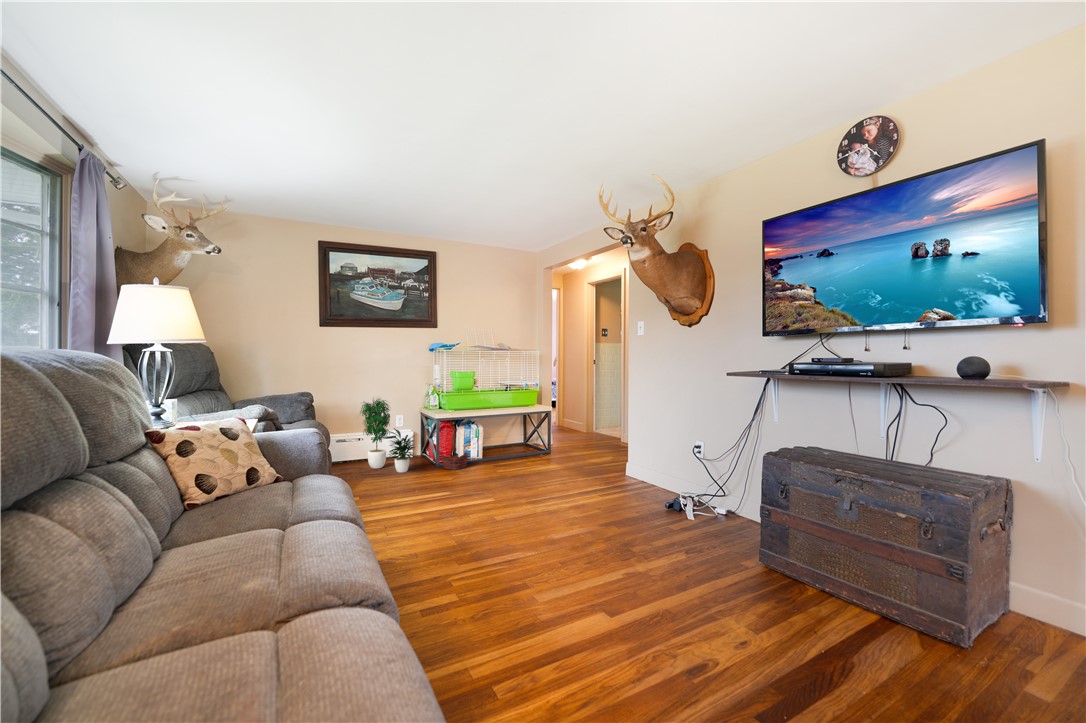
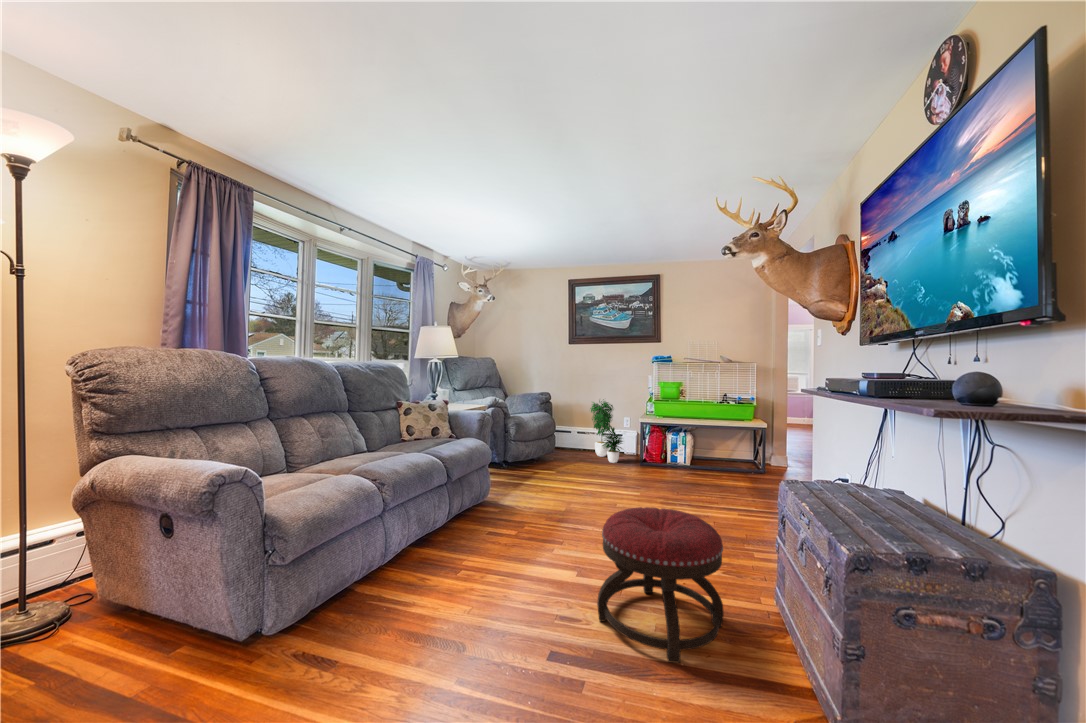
basket: present [441,431,468,470] -> none [644,434,669,469]
ottoman: none [654,493,776,628] -> present [597,507,724,663]

